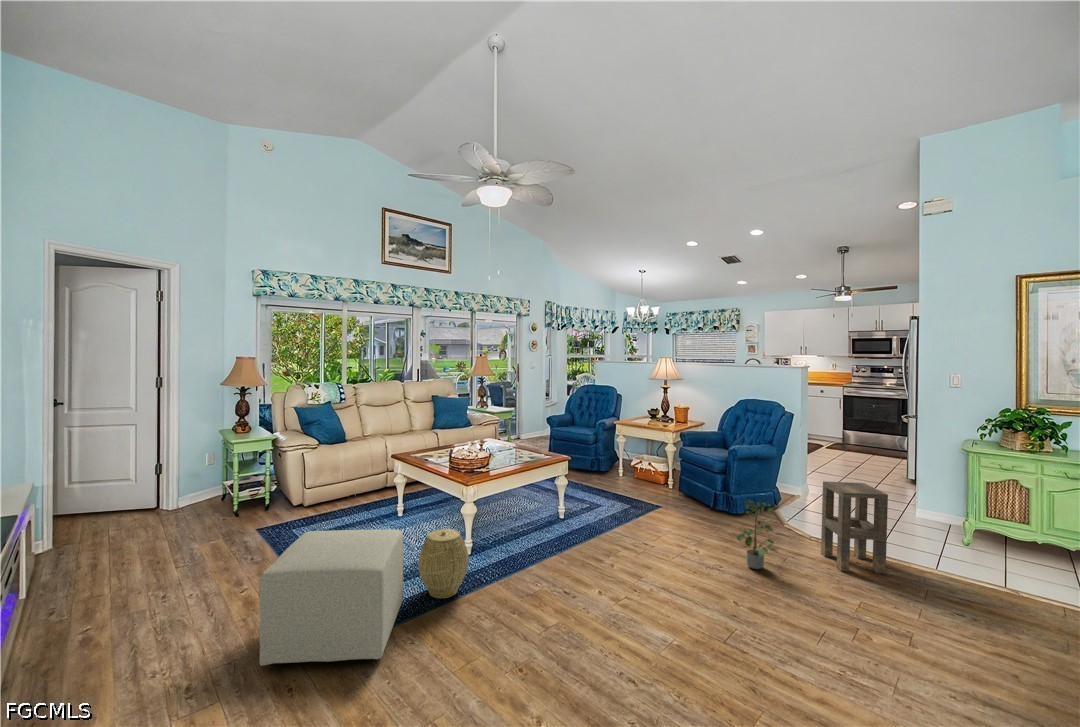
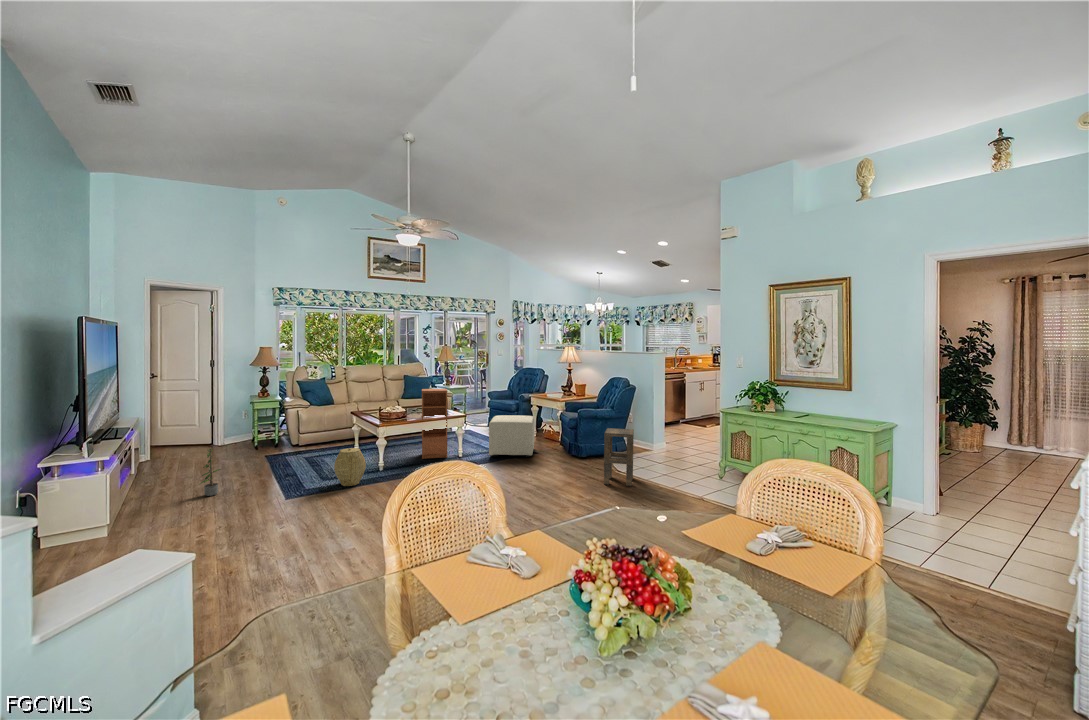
bookcase: none [503,419,548,527] -> present [422,389,448,459]
potted plant: present [737,500,777,569] -> present [200,448,220,496]
ottoman: present [259,529,403,666] -> present [489,415,534,457]

